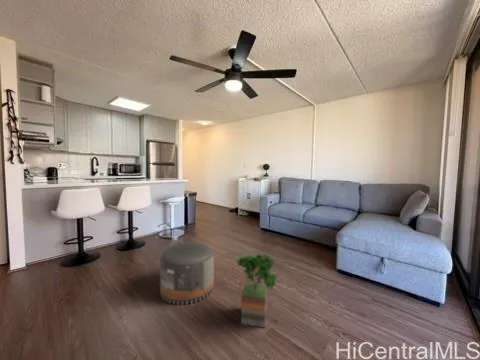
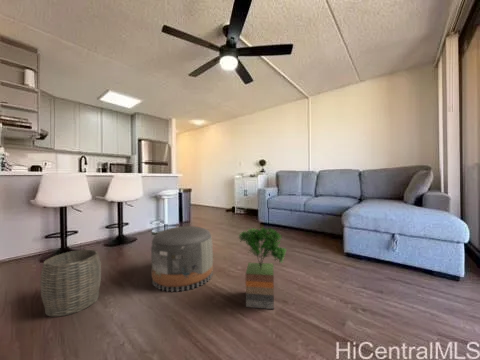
woven basket: none [67,266,117,326] -> present [40,250,101,317]

